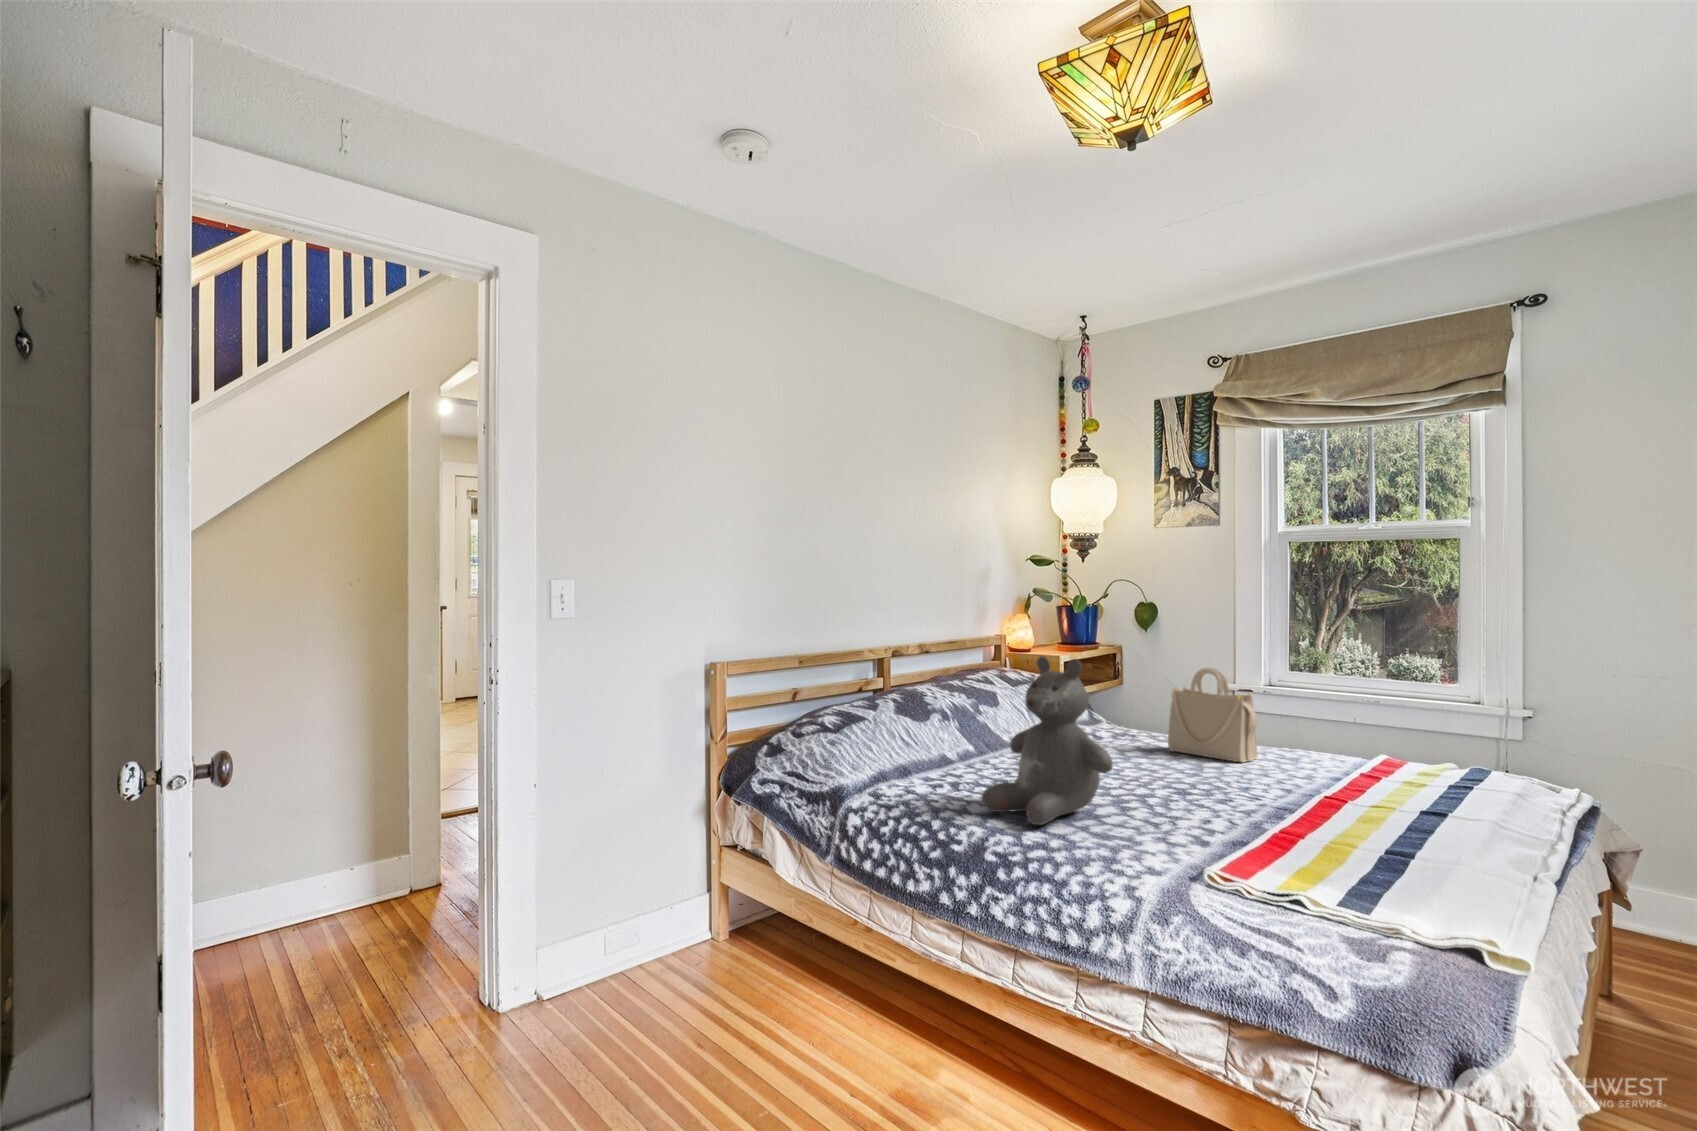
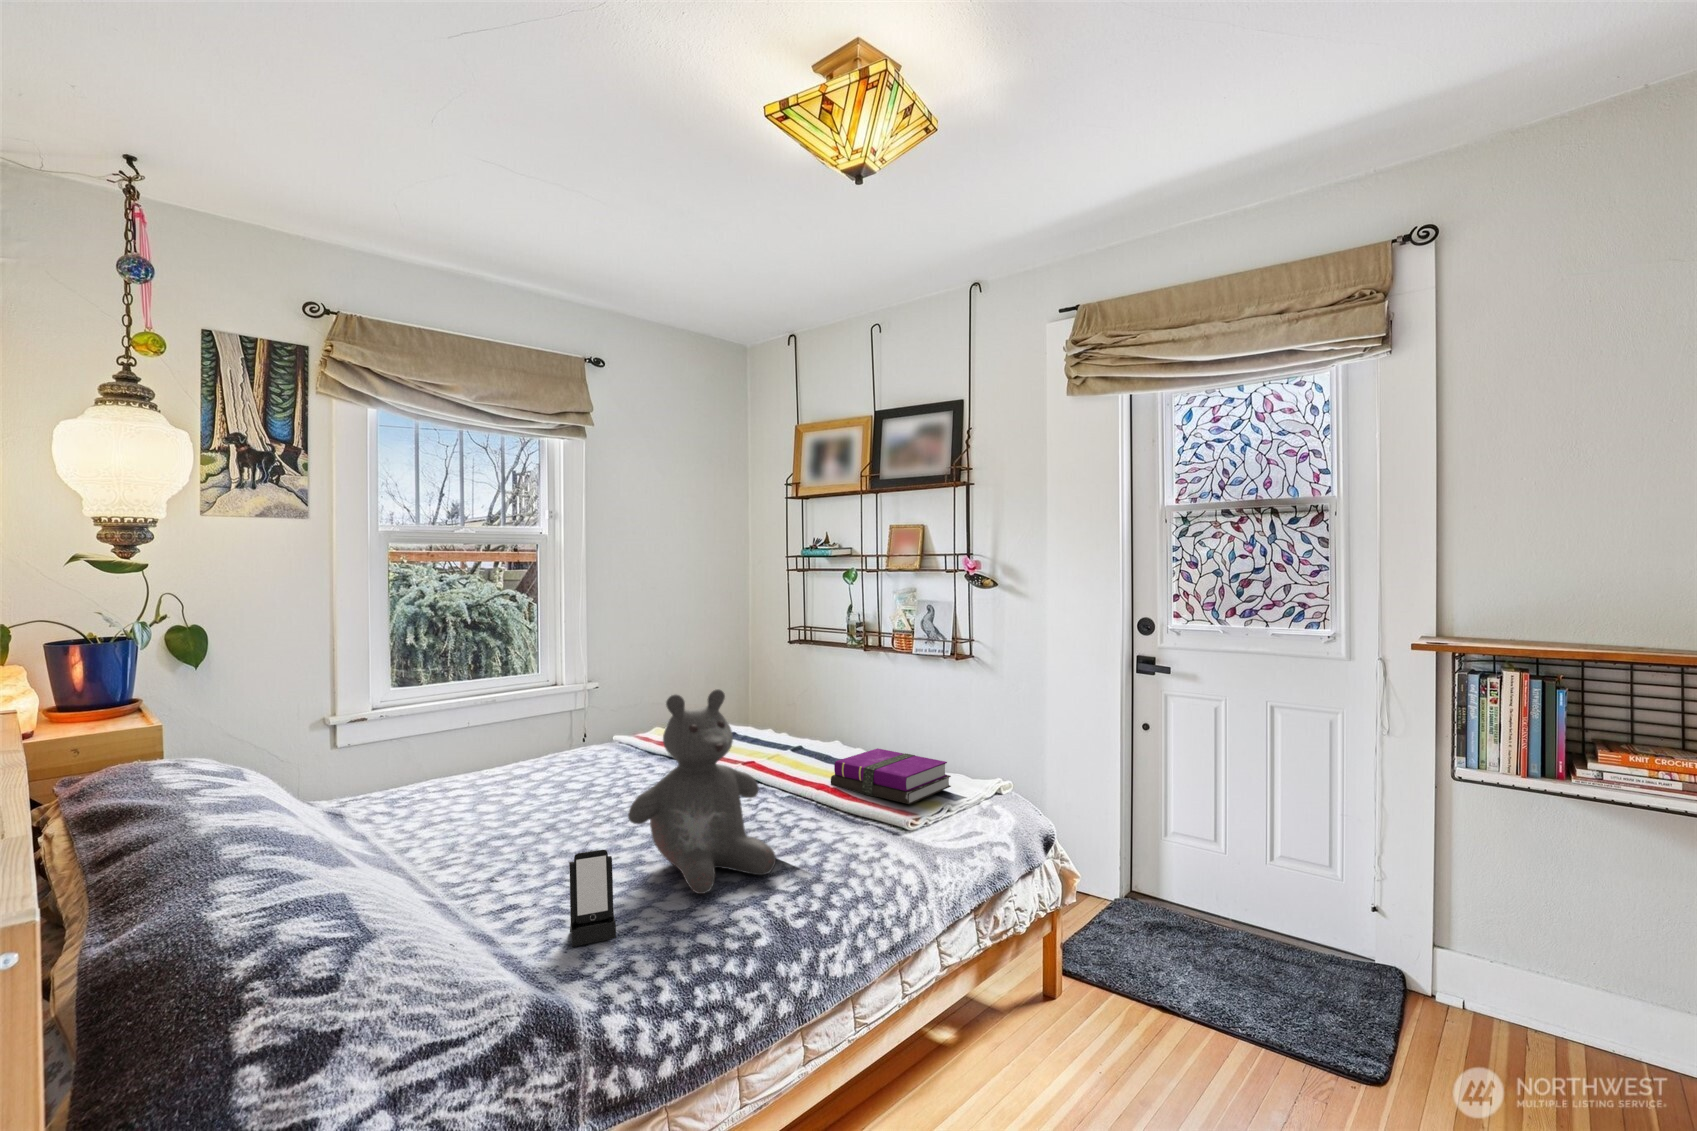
handbag: present [1168,668,1258,762] -> none [451,687,551,792]
smartphone: none [914,741,950,800] -> present [569,850,616,947]
notebook: none [1261,805,1426,896] -> present [831,748,951,804]

